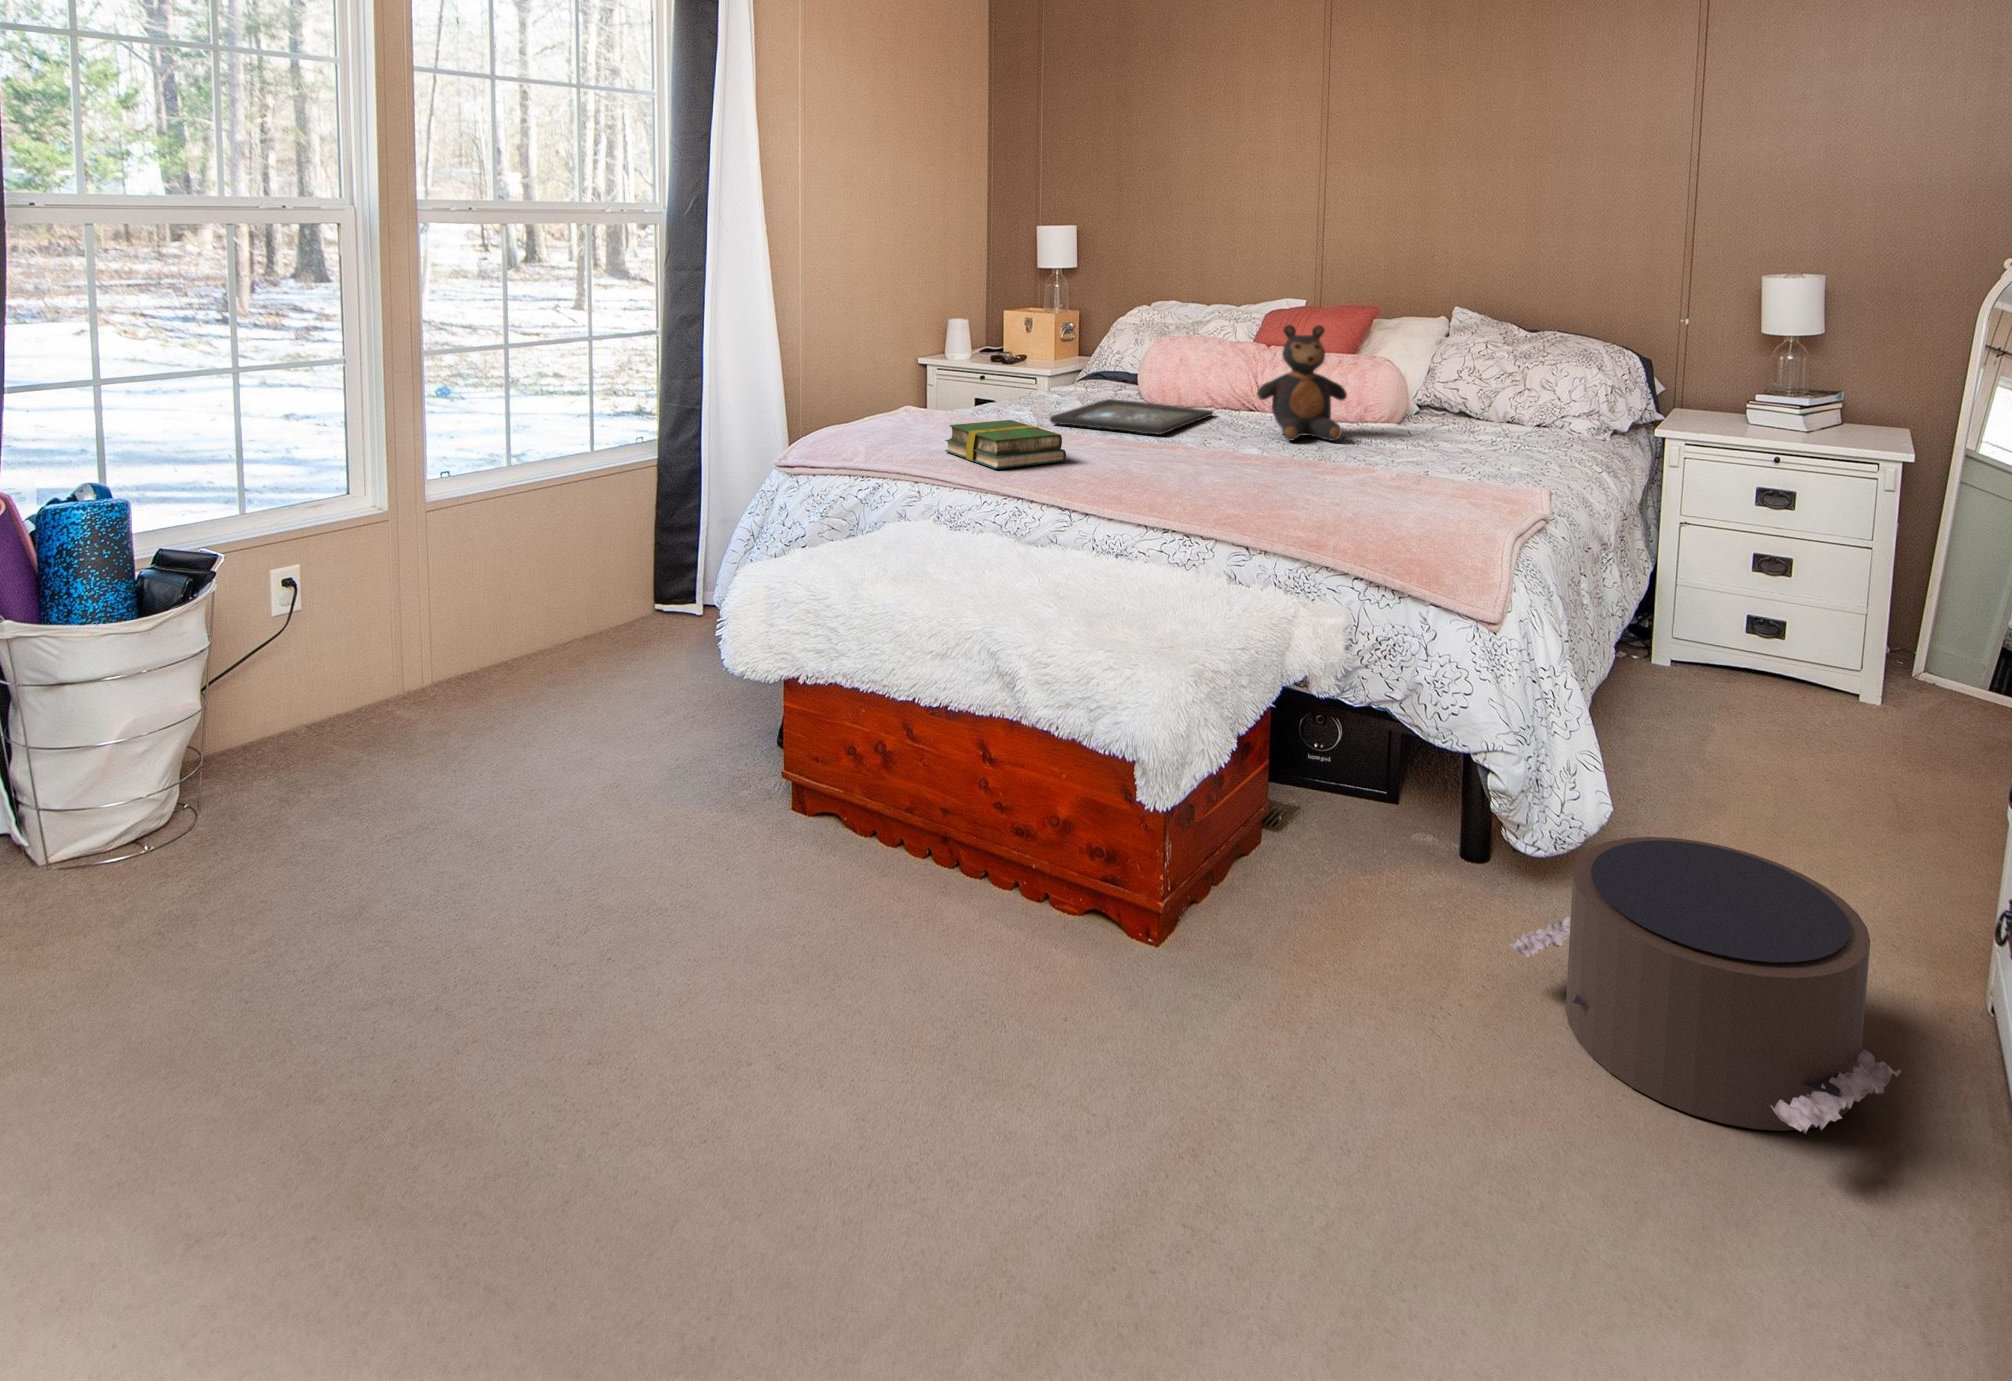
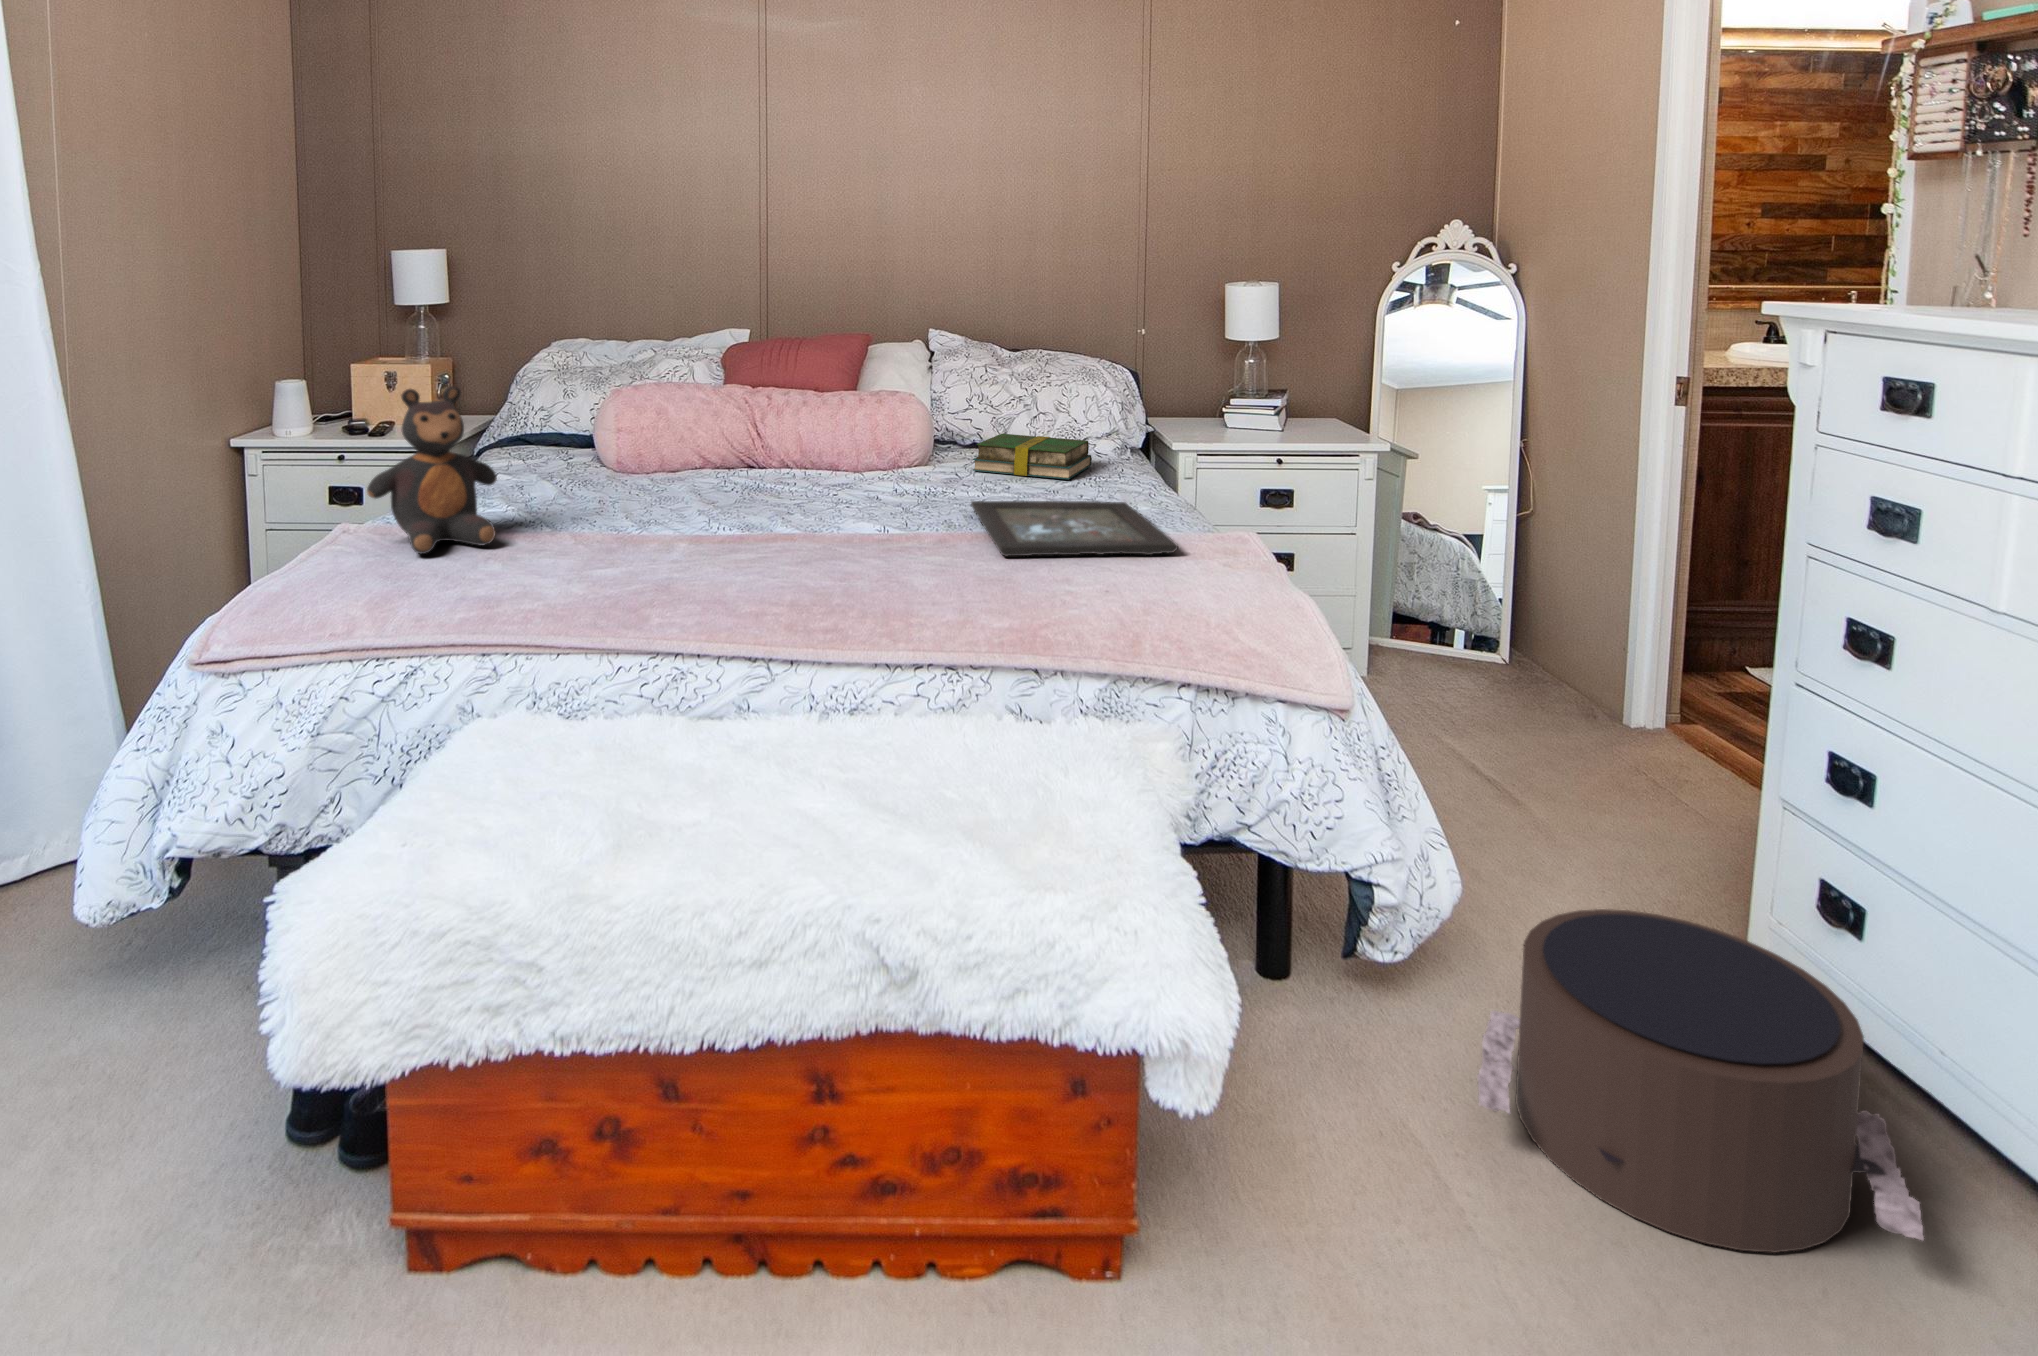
teddy bear: present [1257,325,1347,441] -> present [367,386,497,554]
tray: present [1050,399,1213,434] -> present [971,501,1178,556]
book: present [945,420,1066,469] -> present [973,434,1092,479]

